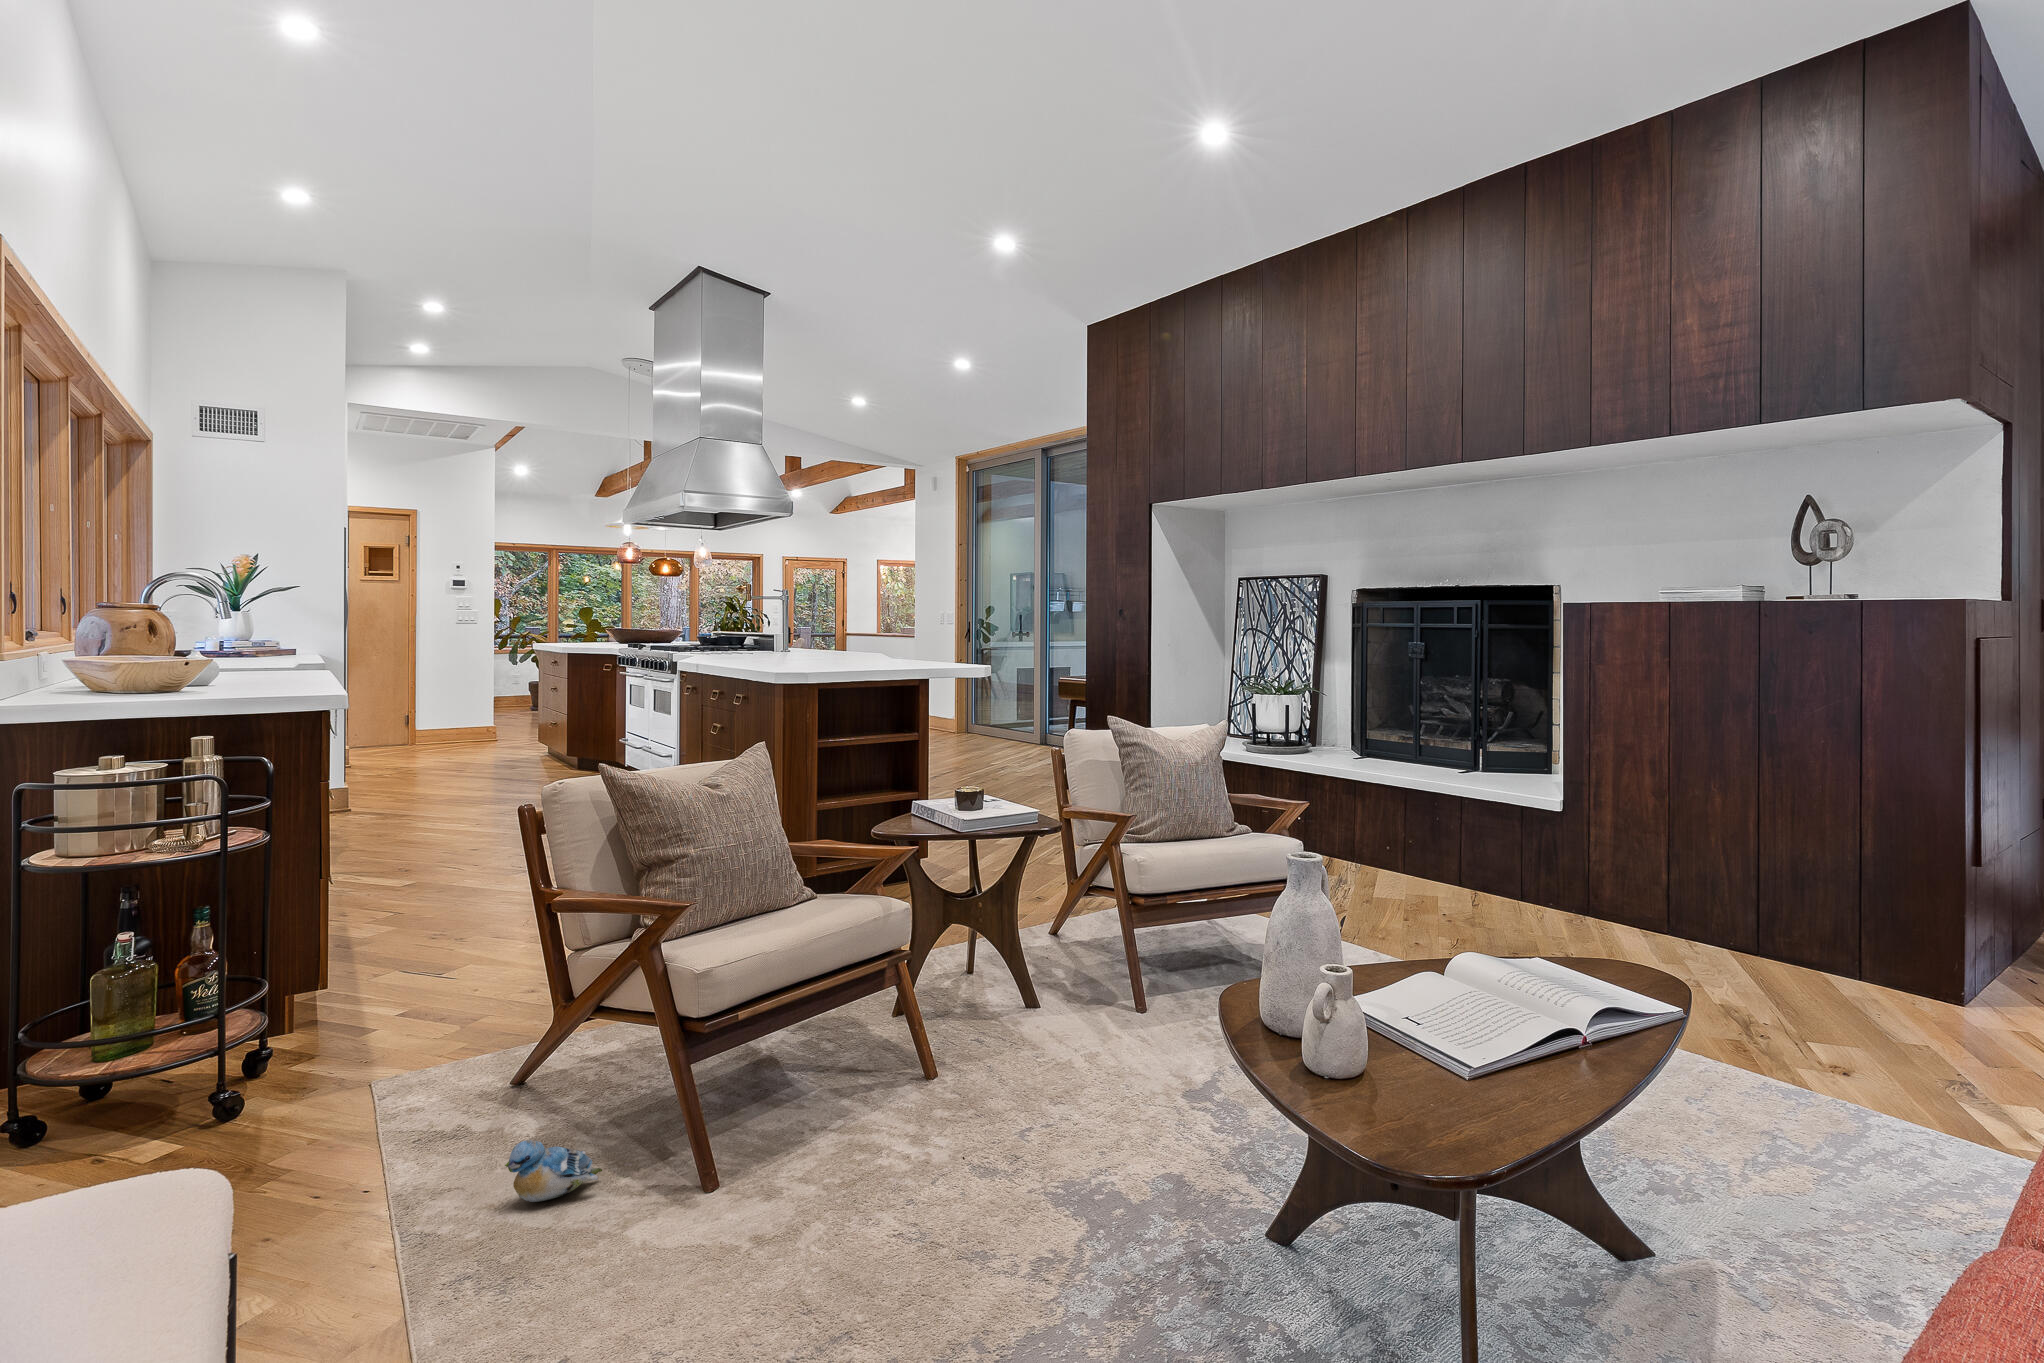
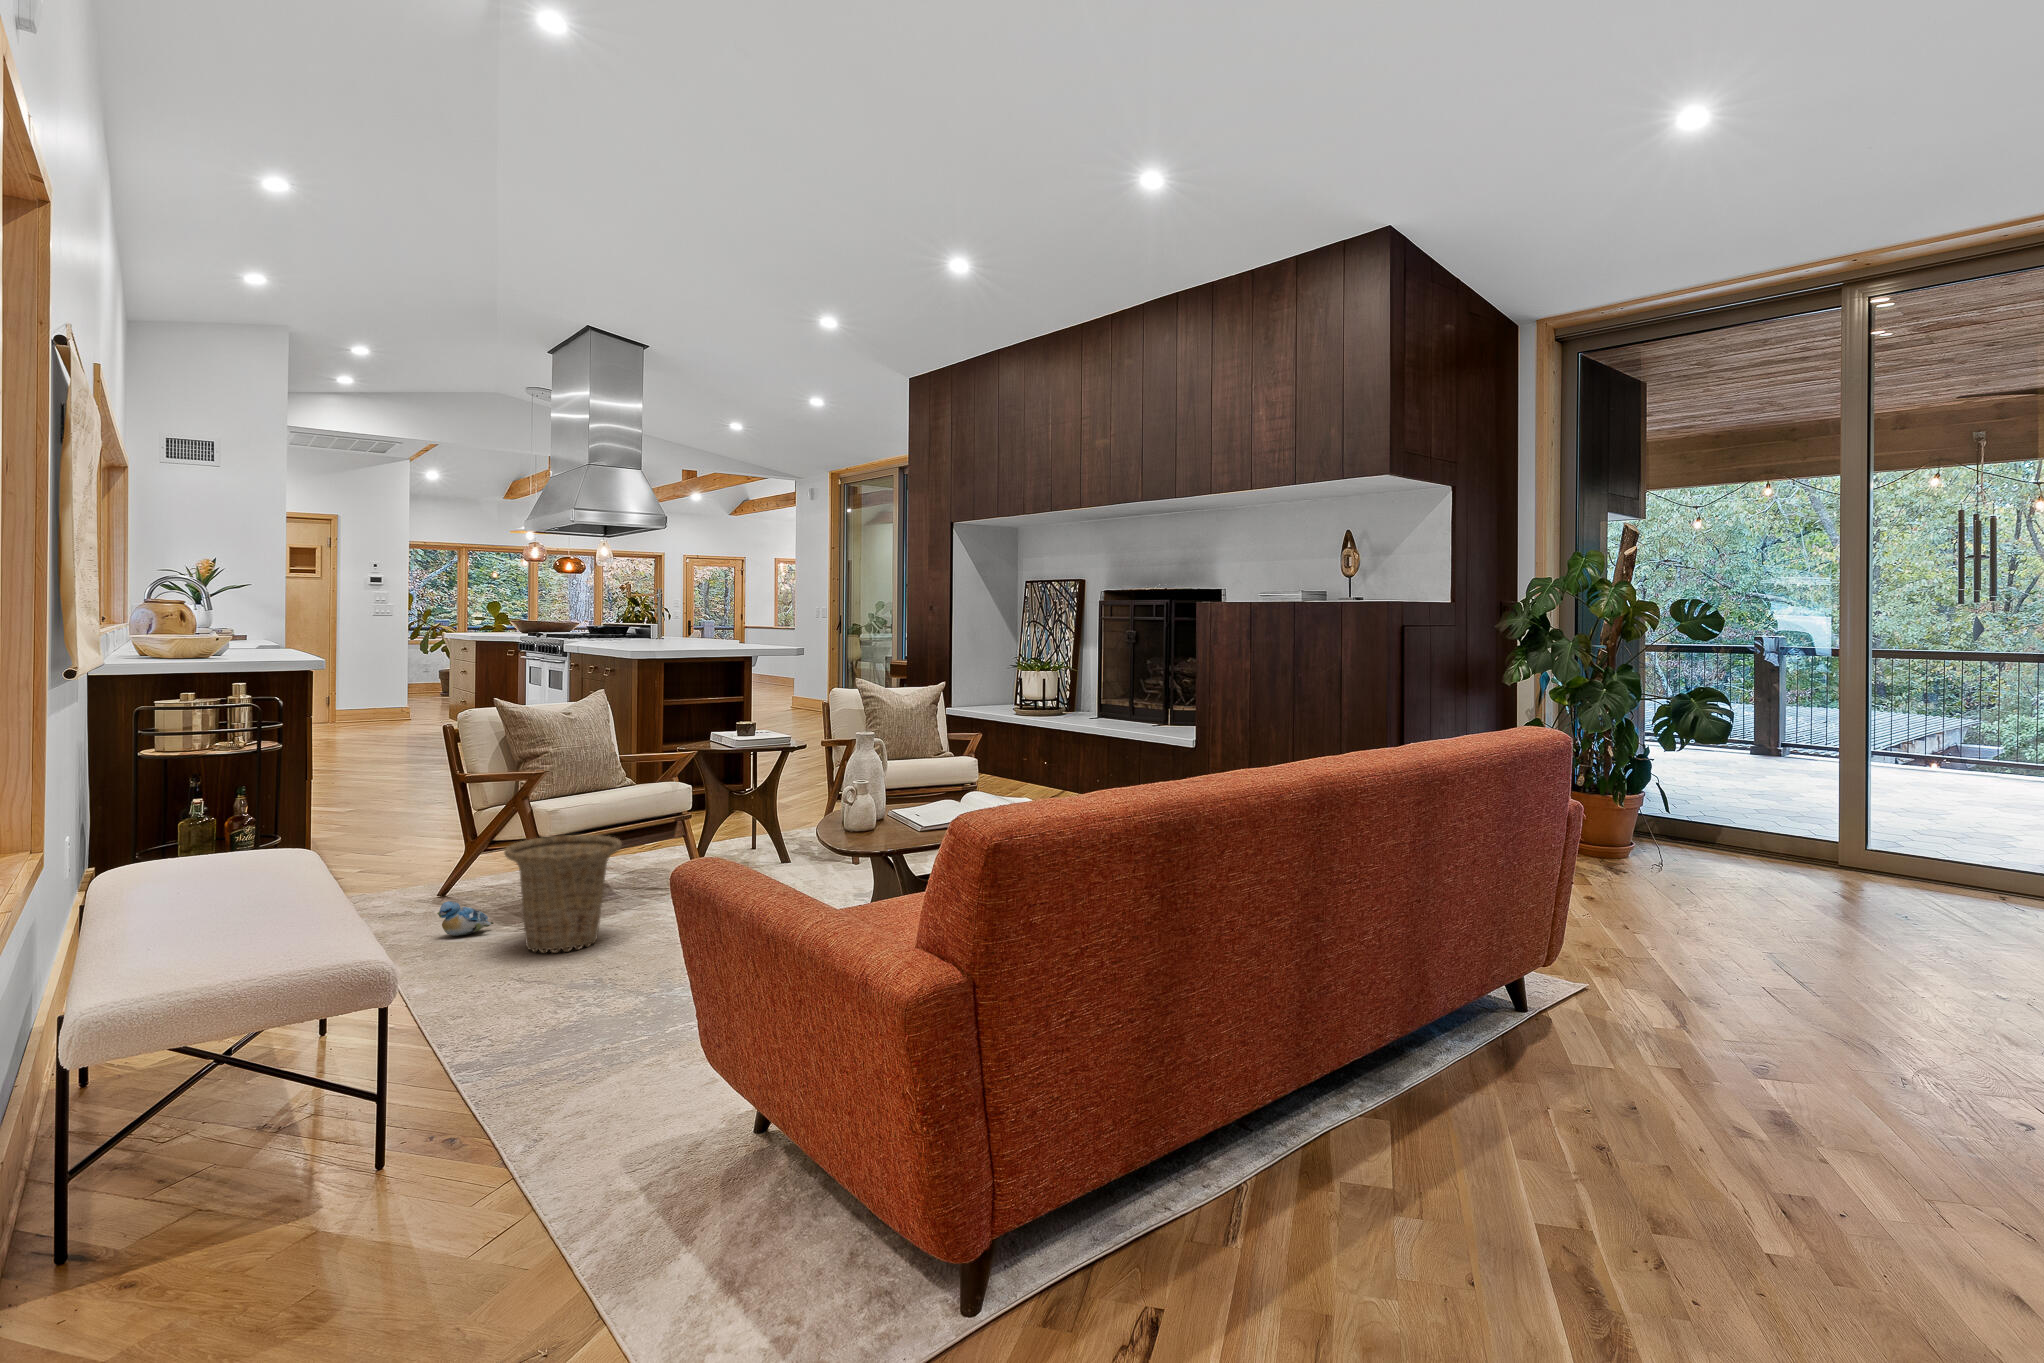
basket: none [623,1017,828,1267] -> present [504,835,622,953]

